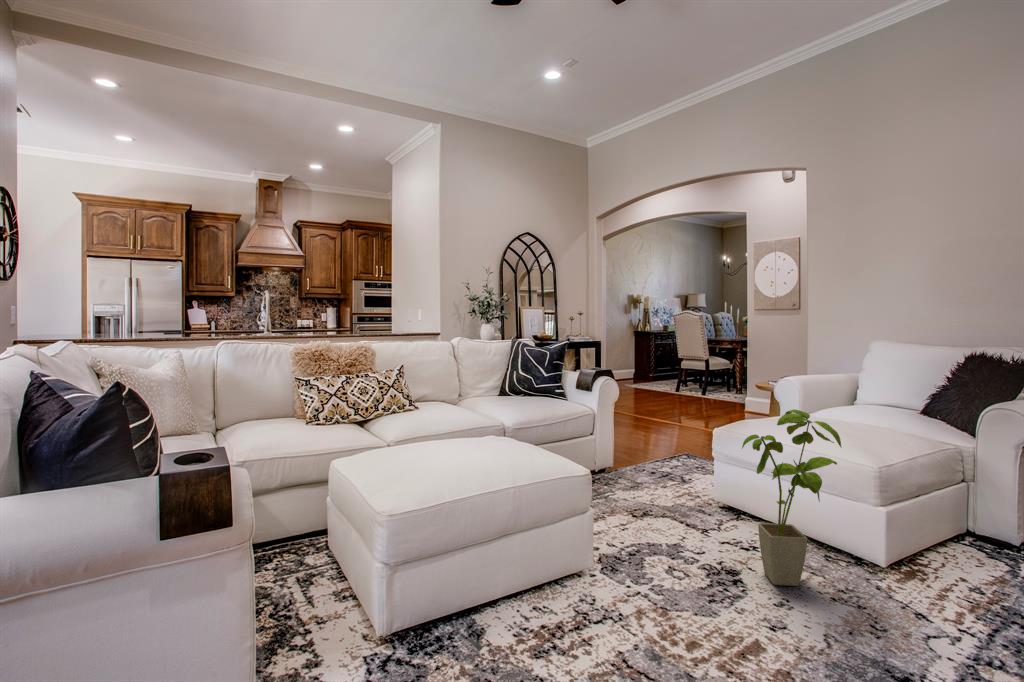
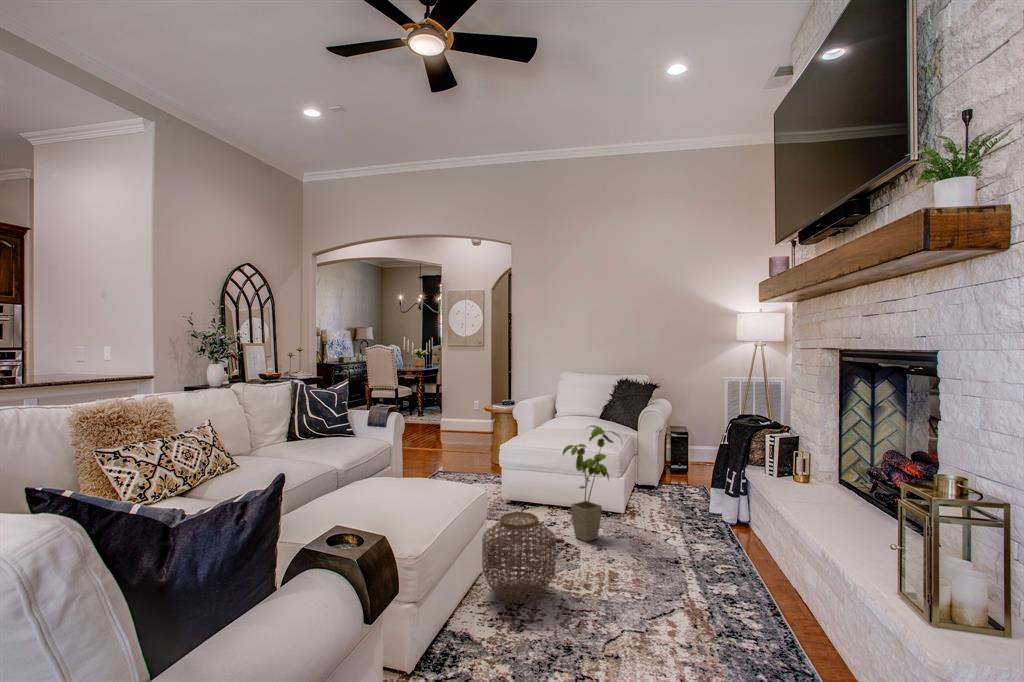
woven basket: none [542,505,643,629] -> present [482,512,556,604]

